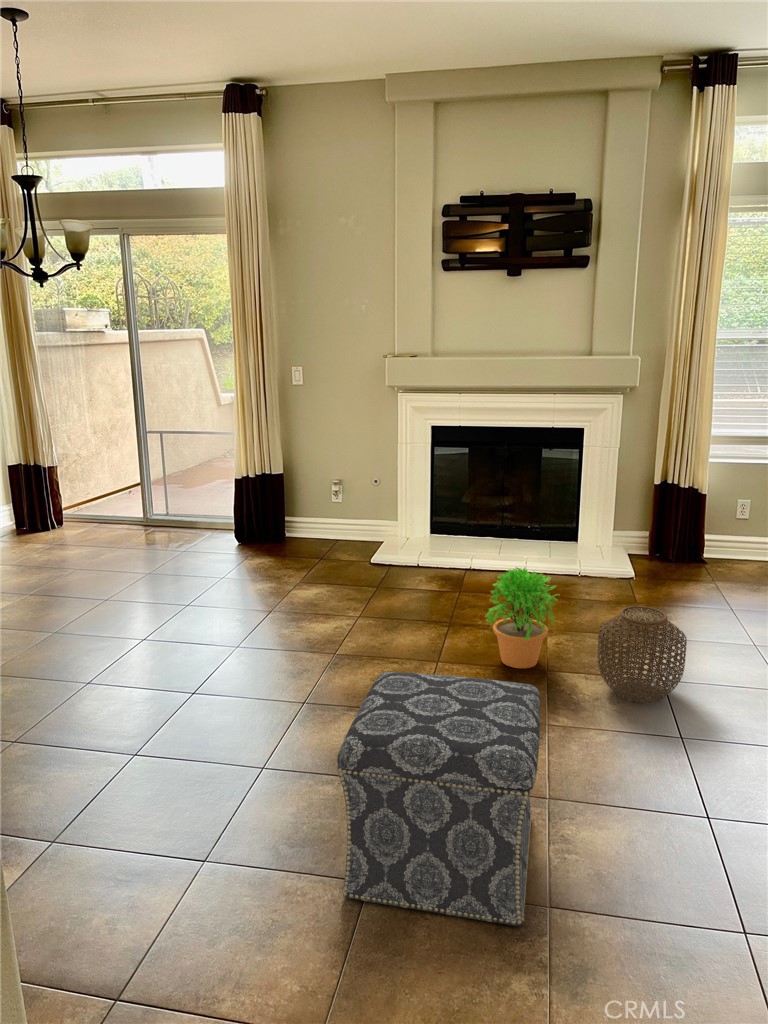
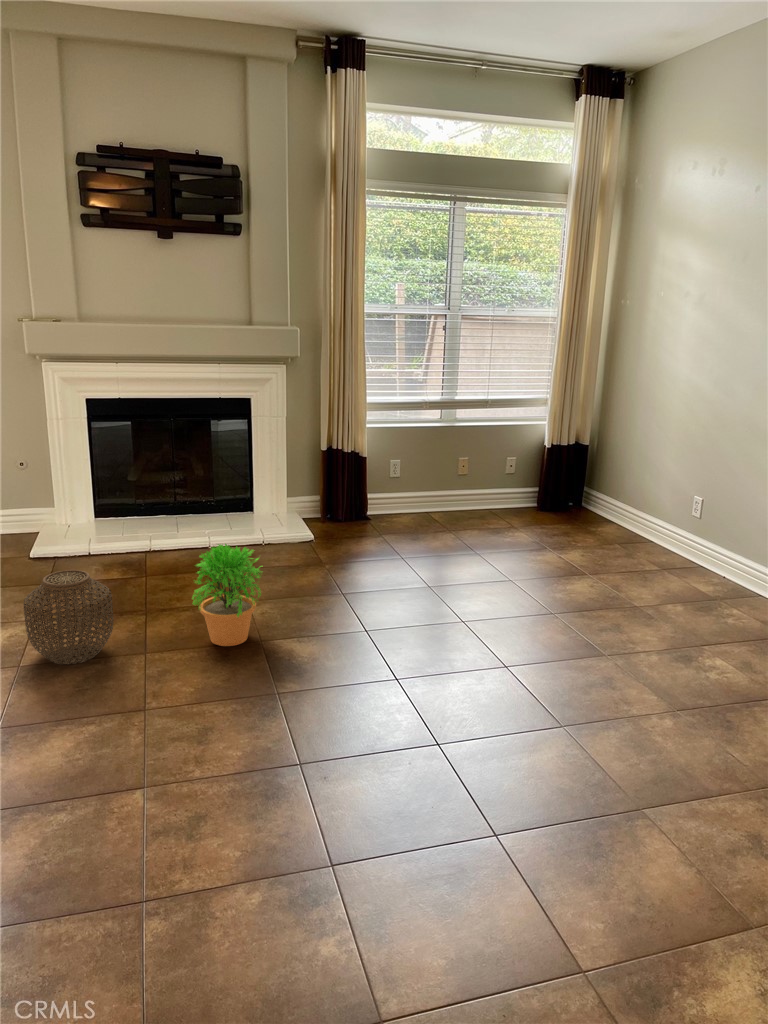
woven basket: present [597,606,687,703] -> present [24,570,113,664]
ottoman: present [337,672,540,926] -> none [105,658,318,925]

